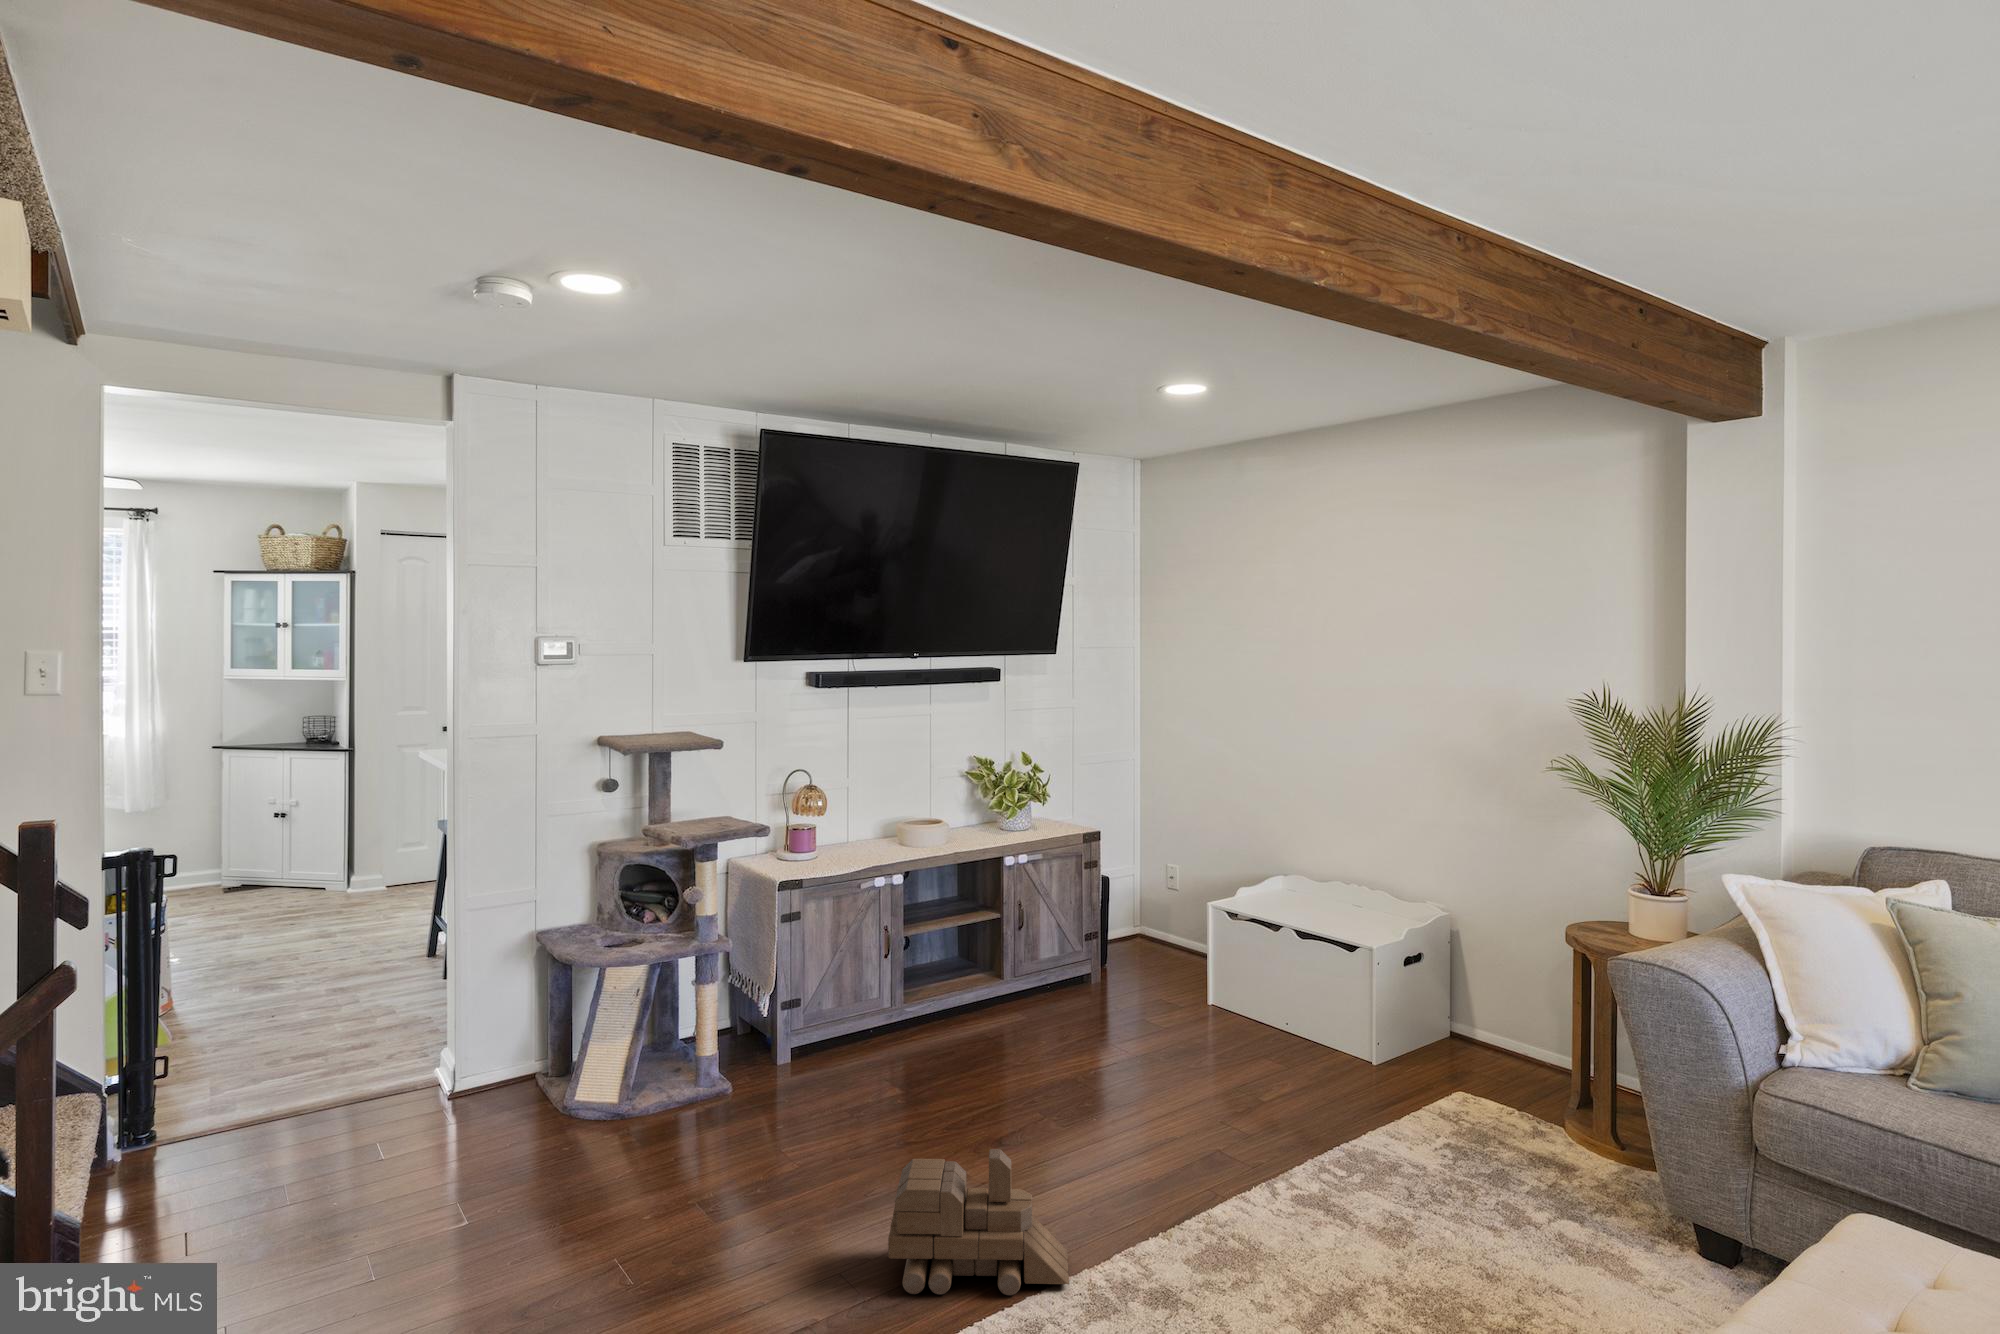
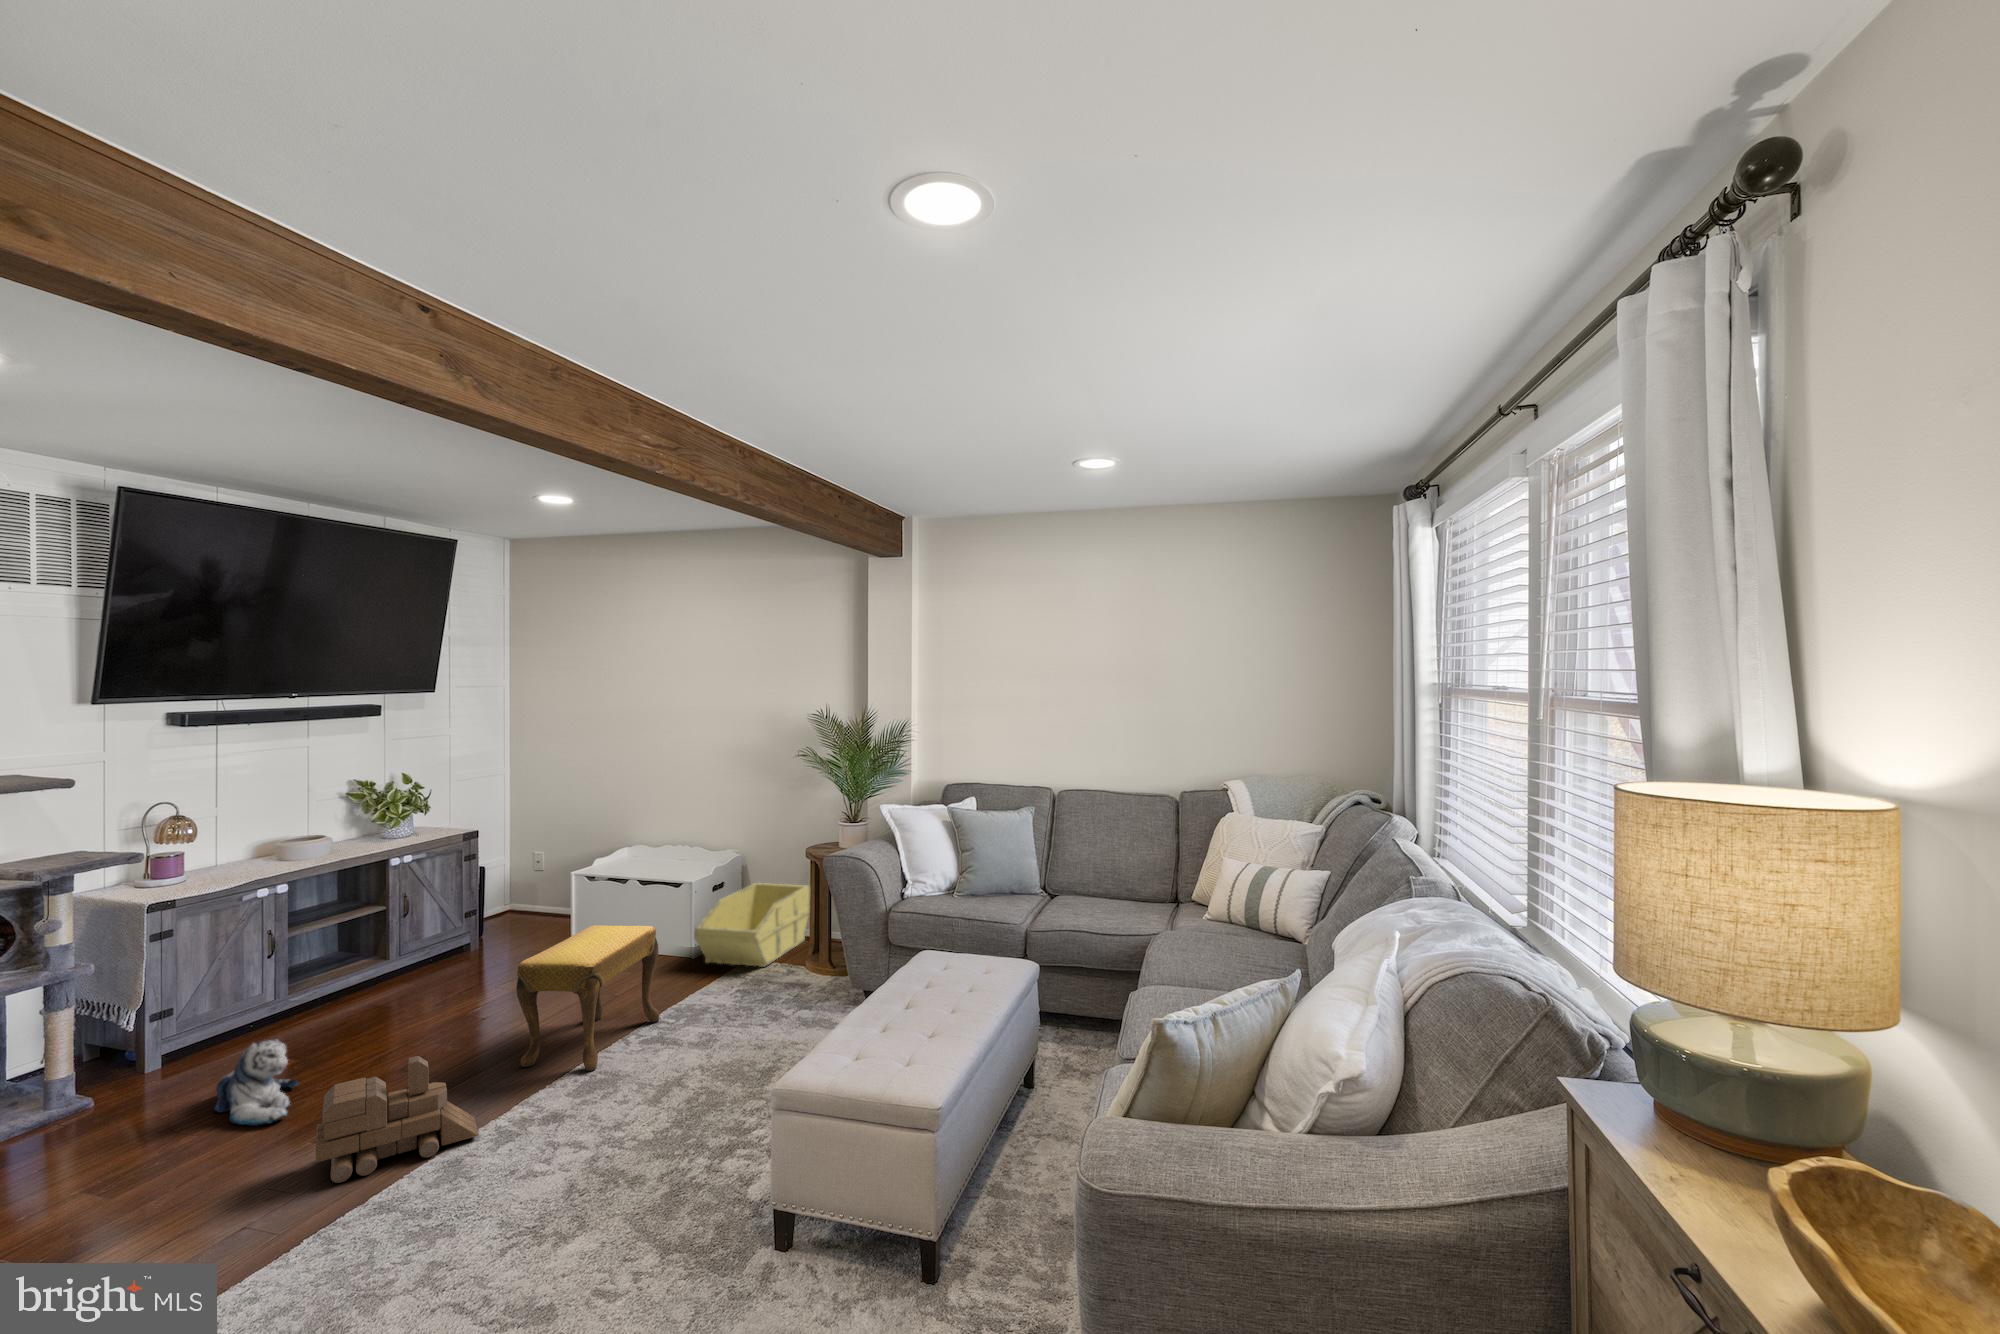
storage bin: none [1377,965,1573,1111] -> present [694,883,811,967]
footstool: none [1126,999,1322,1224] -> present [516,925,660,1071]
plush toy: none [818,1070,897,1175] -> present [214,1039,299,1126]

